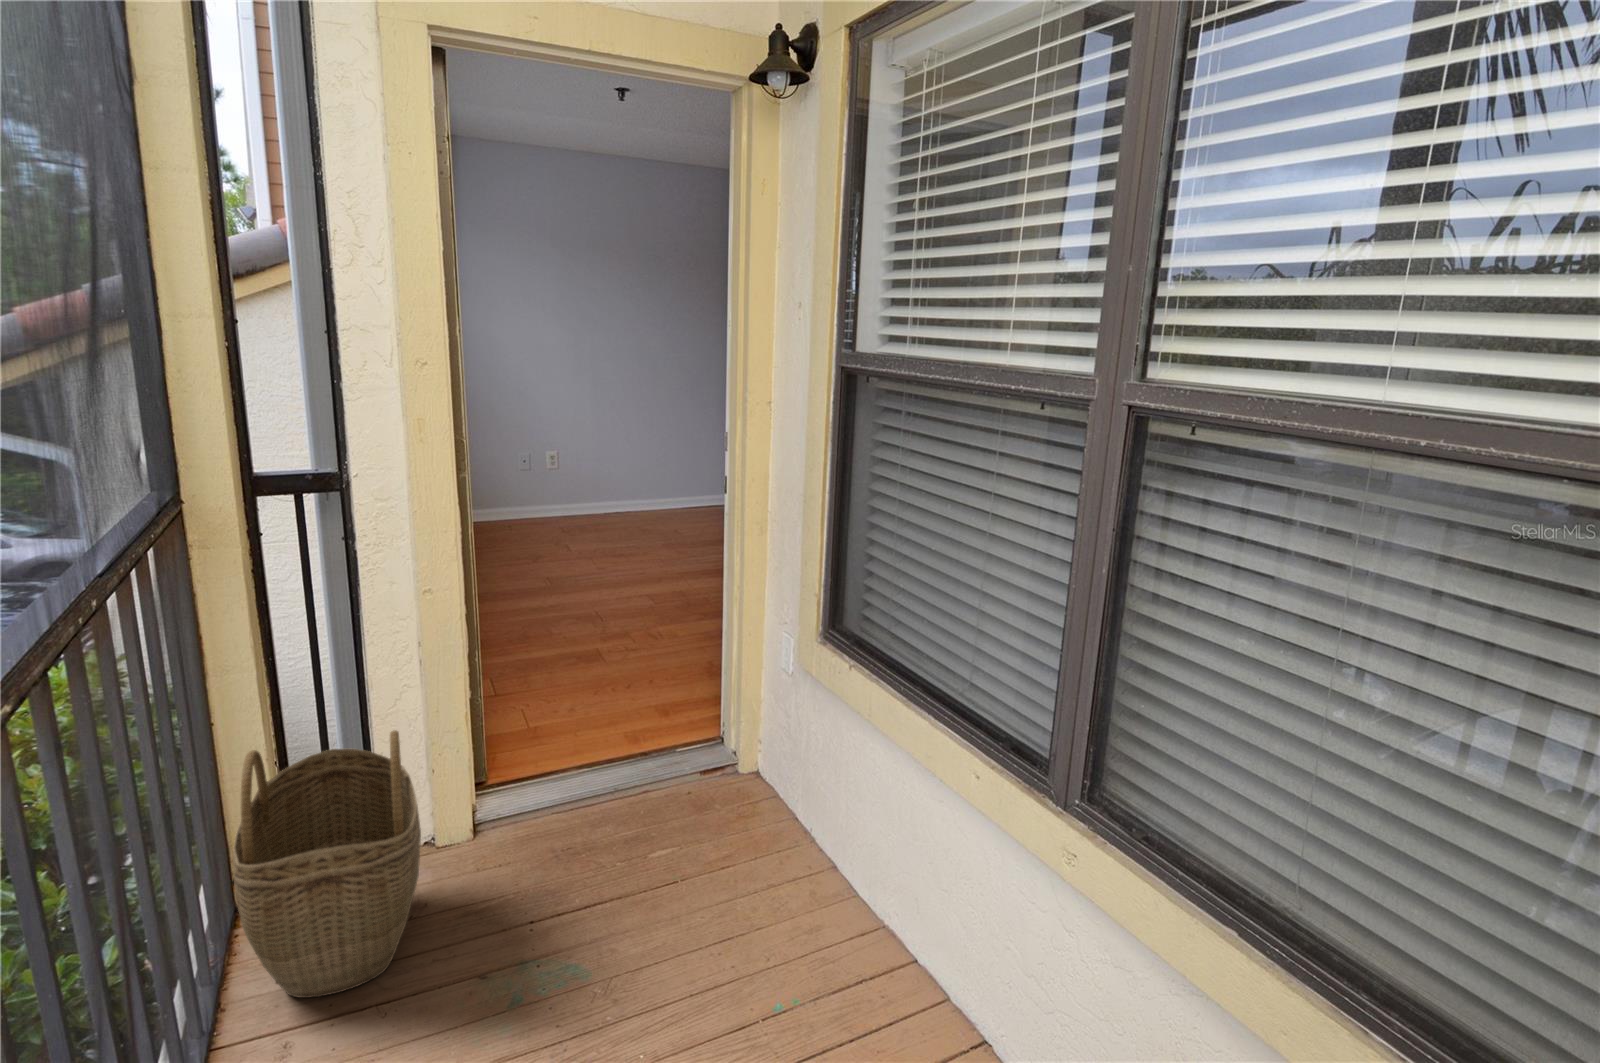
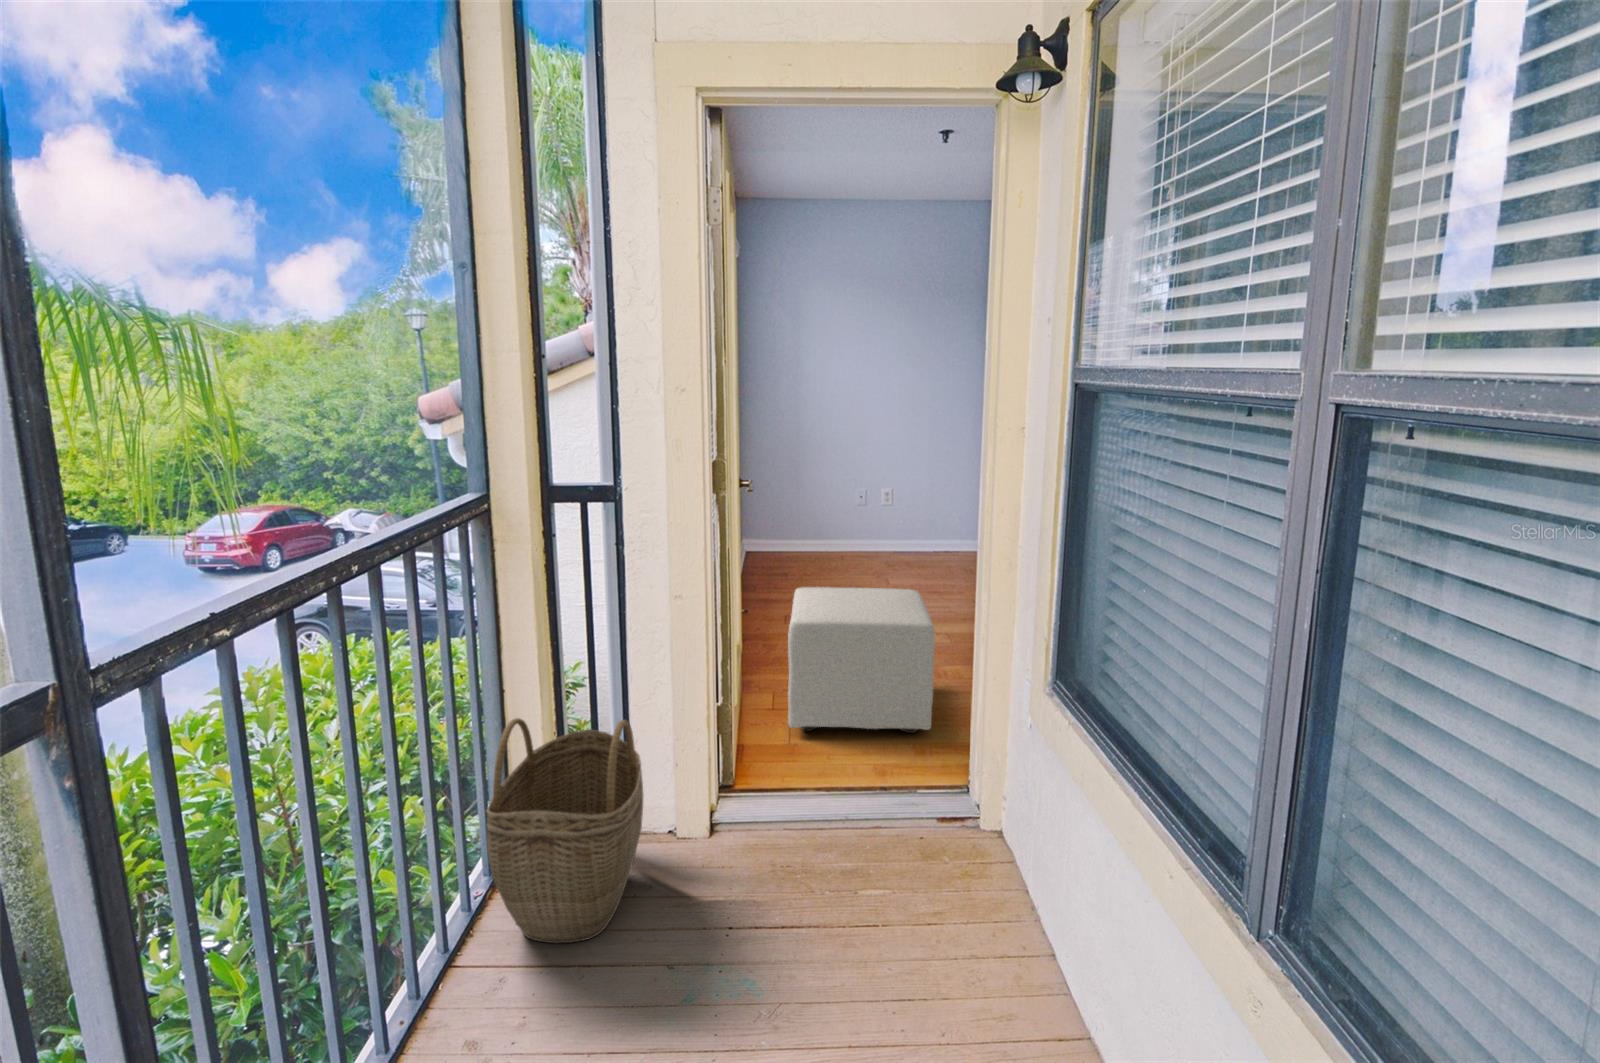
ottoman: none [508,557,671,711] -> present [788,587,935,733]

